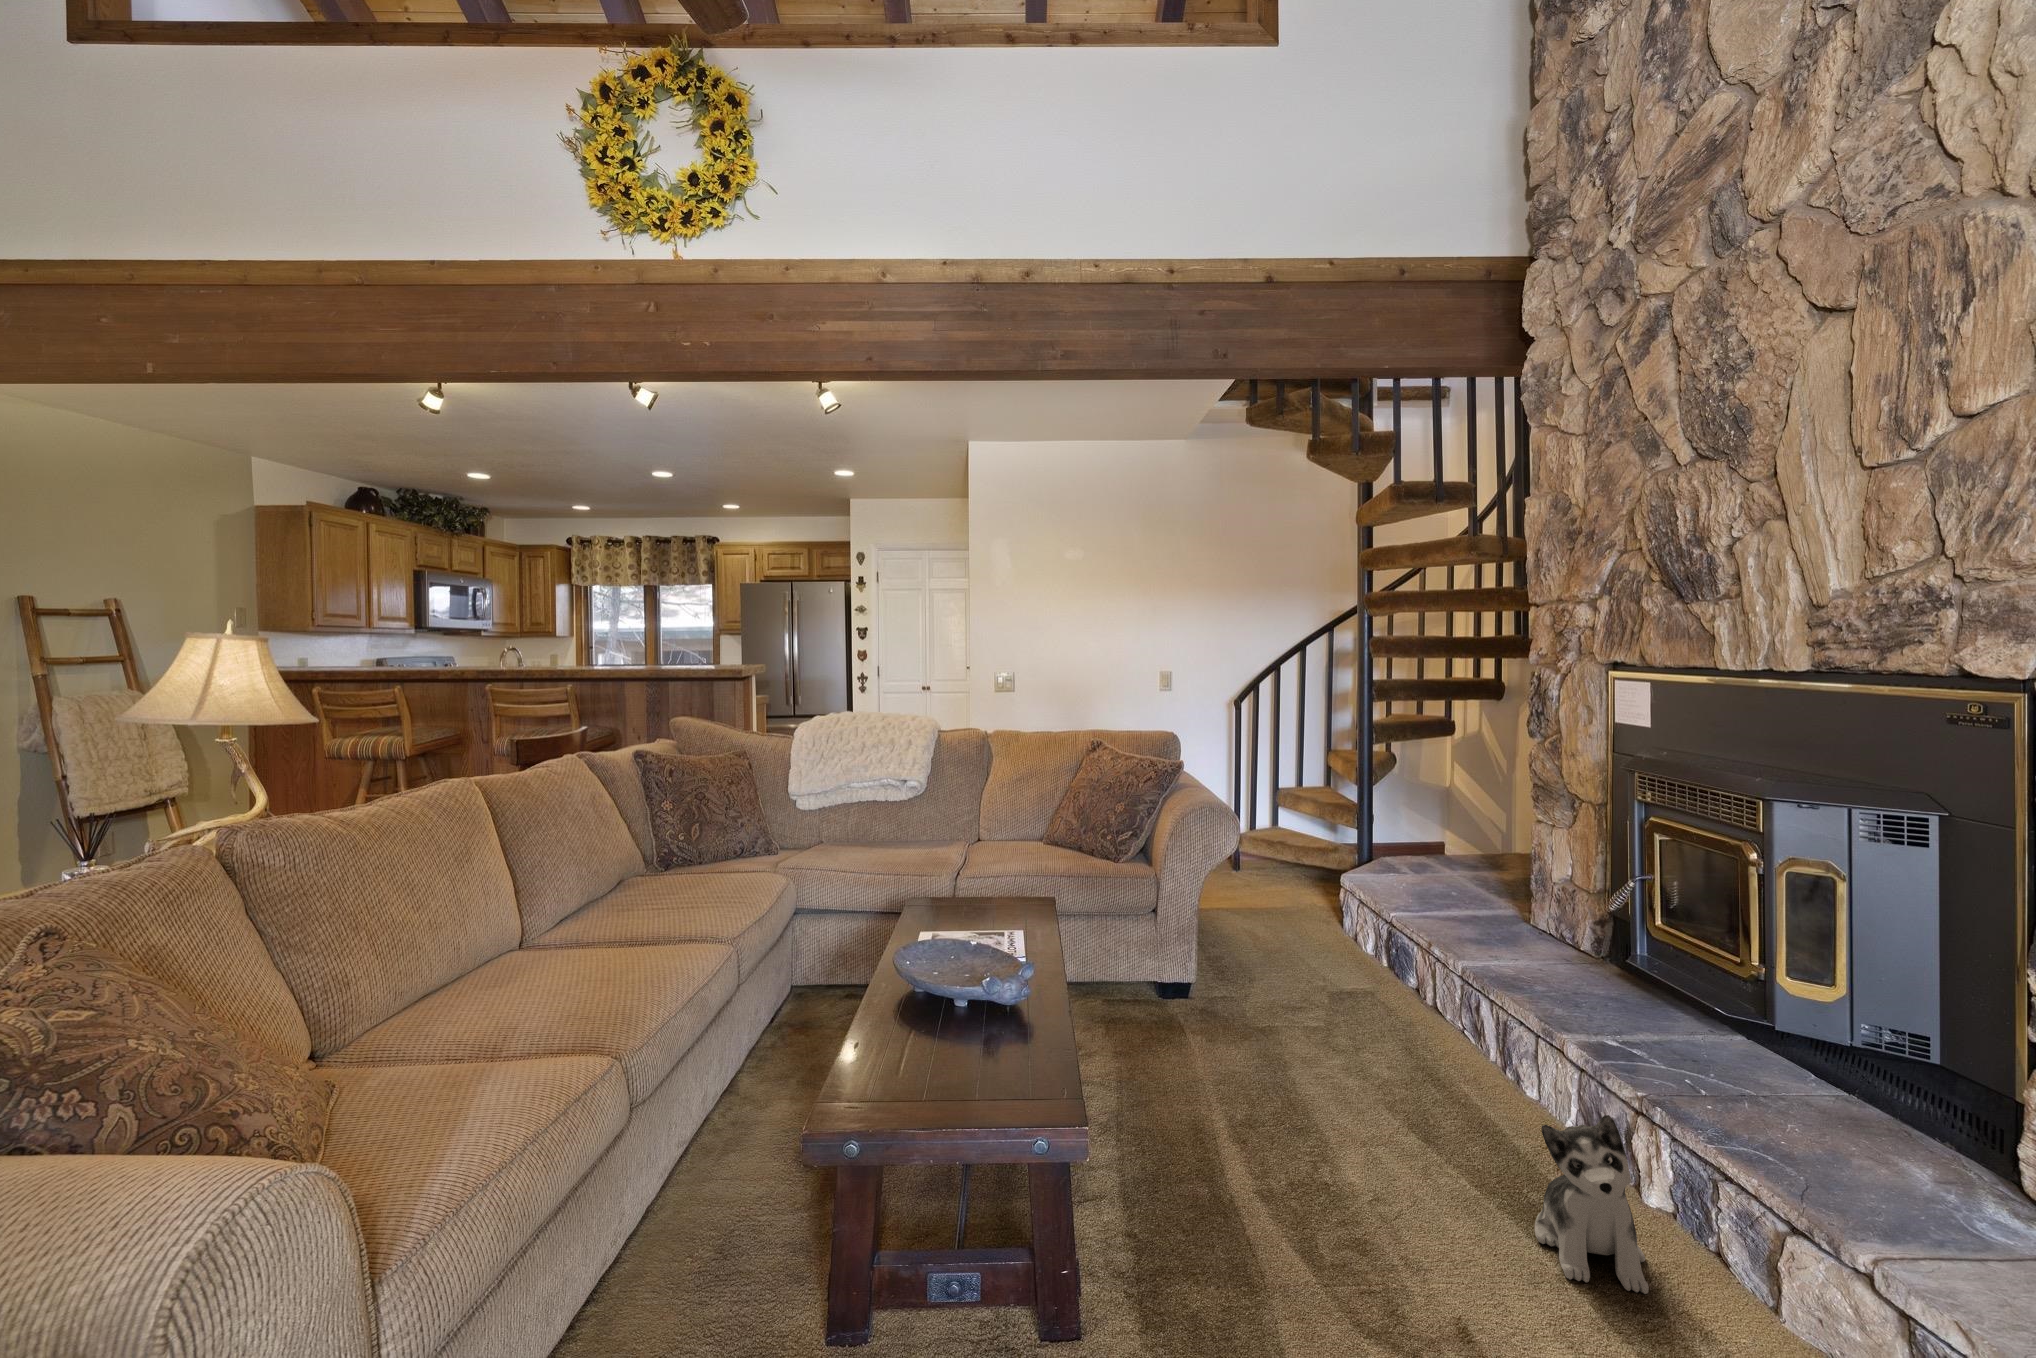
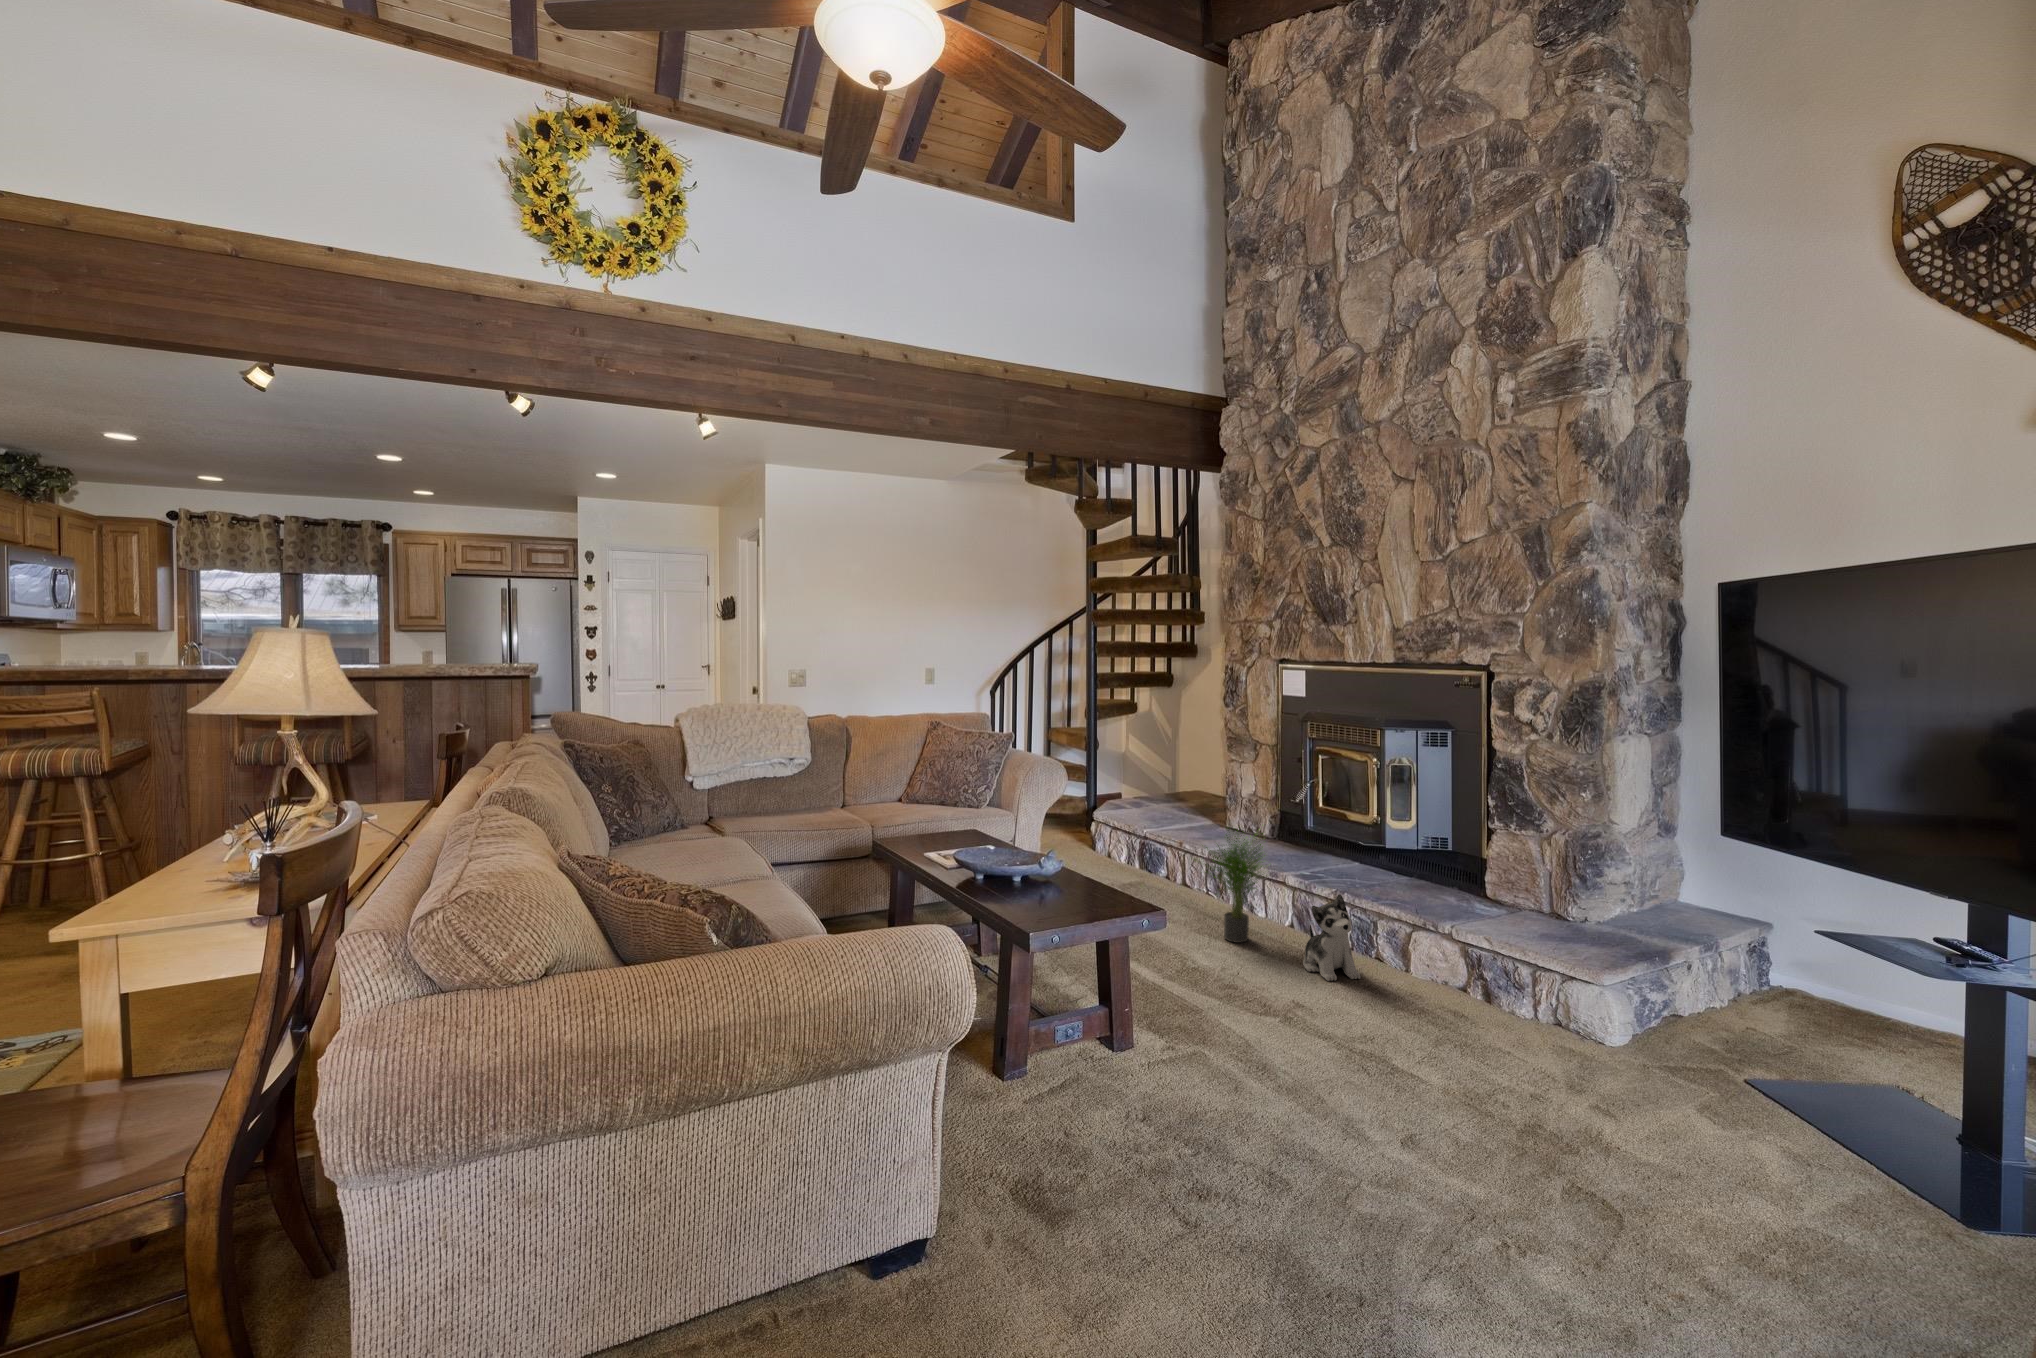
potted plant: none [1363,927,1518,1140] -> present [1206,828,1263,943]

